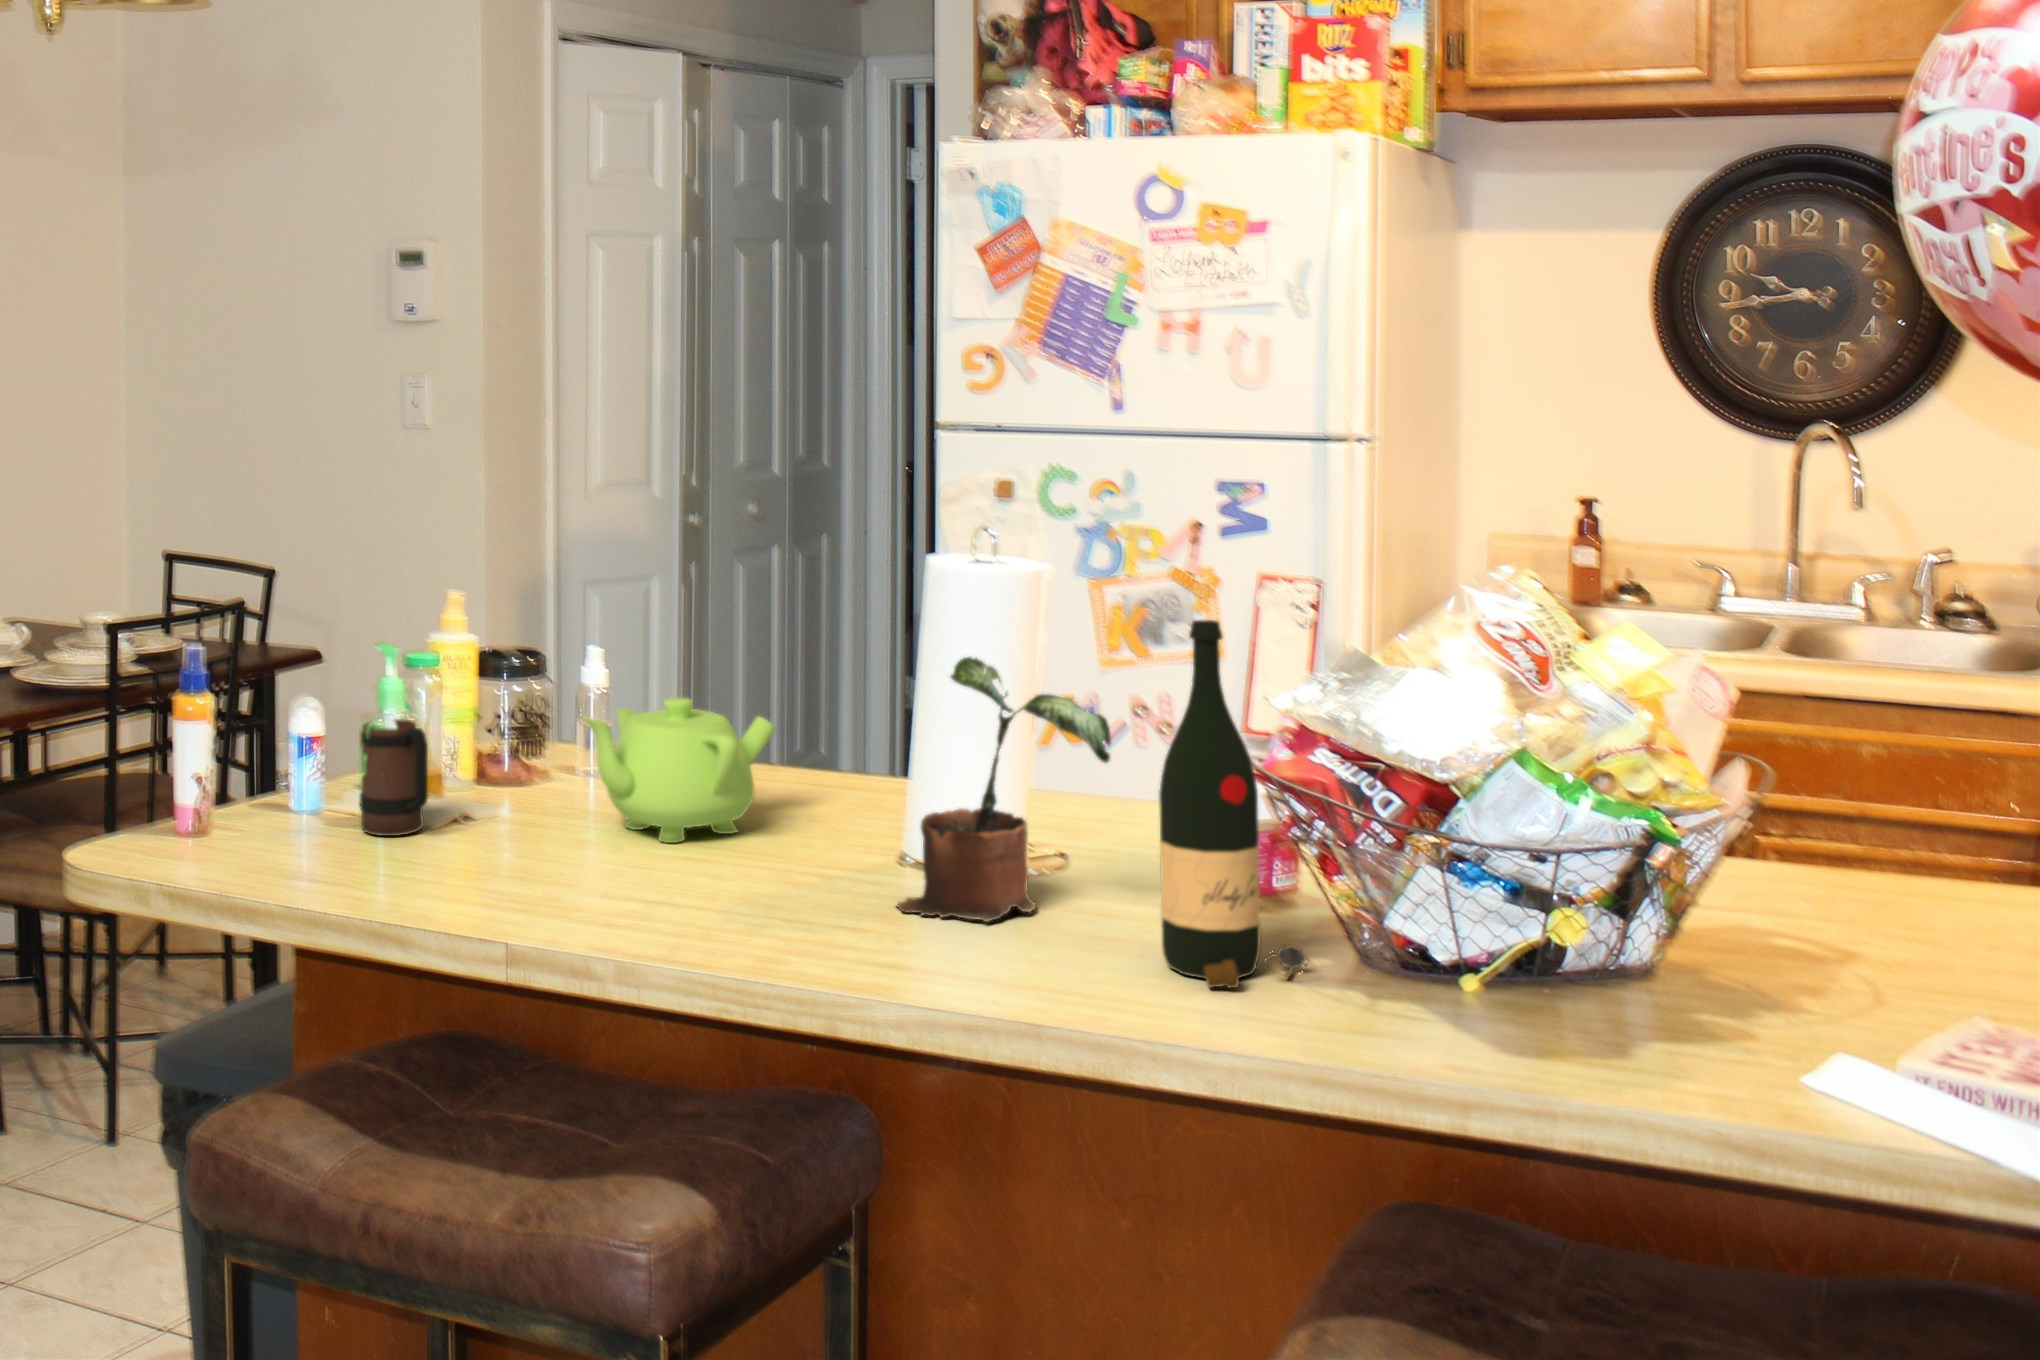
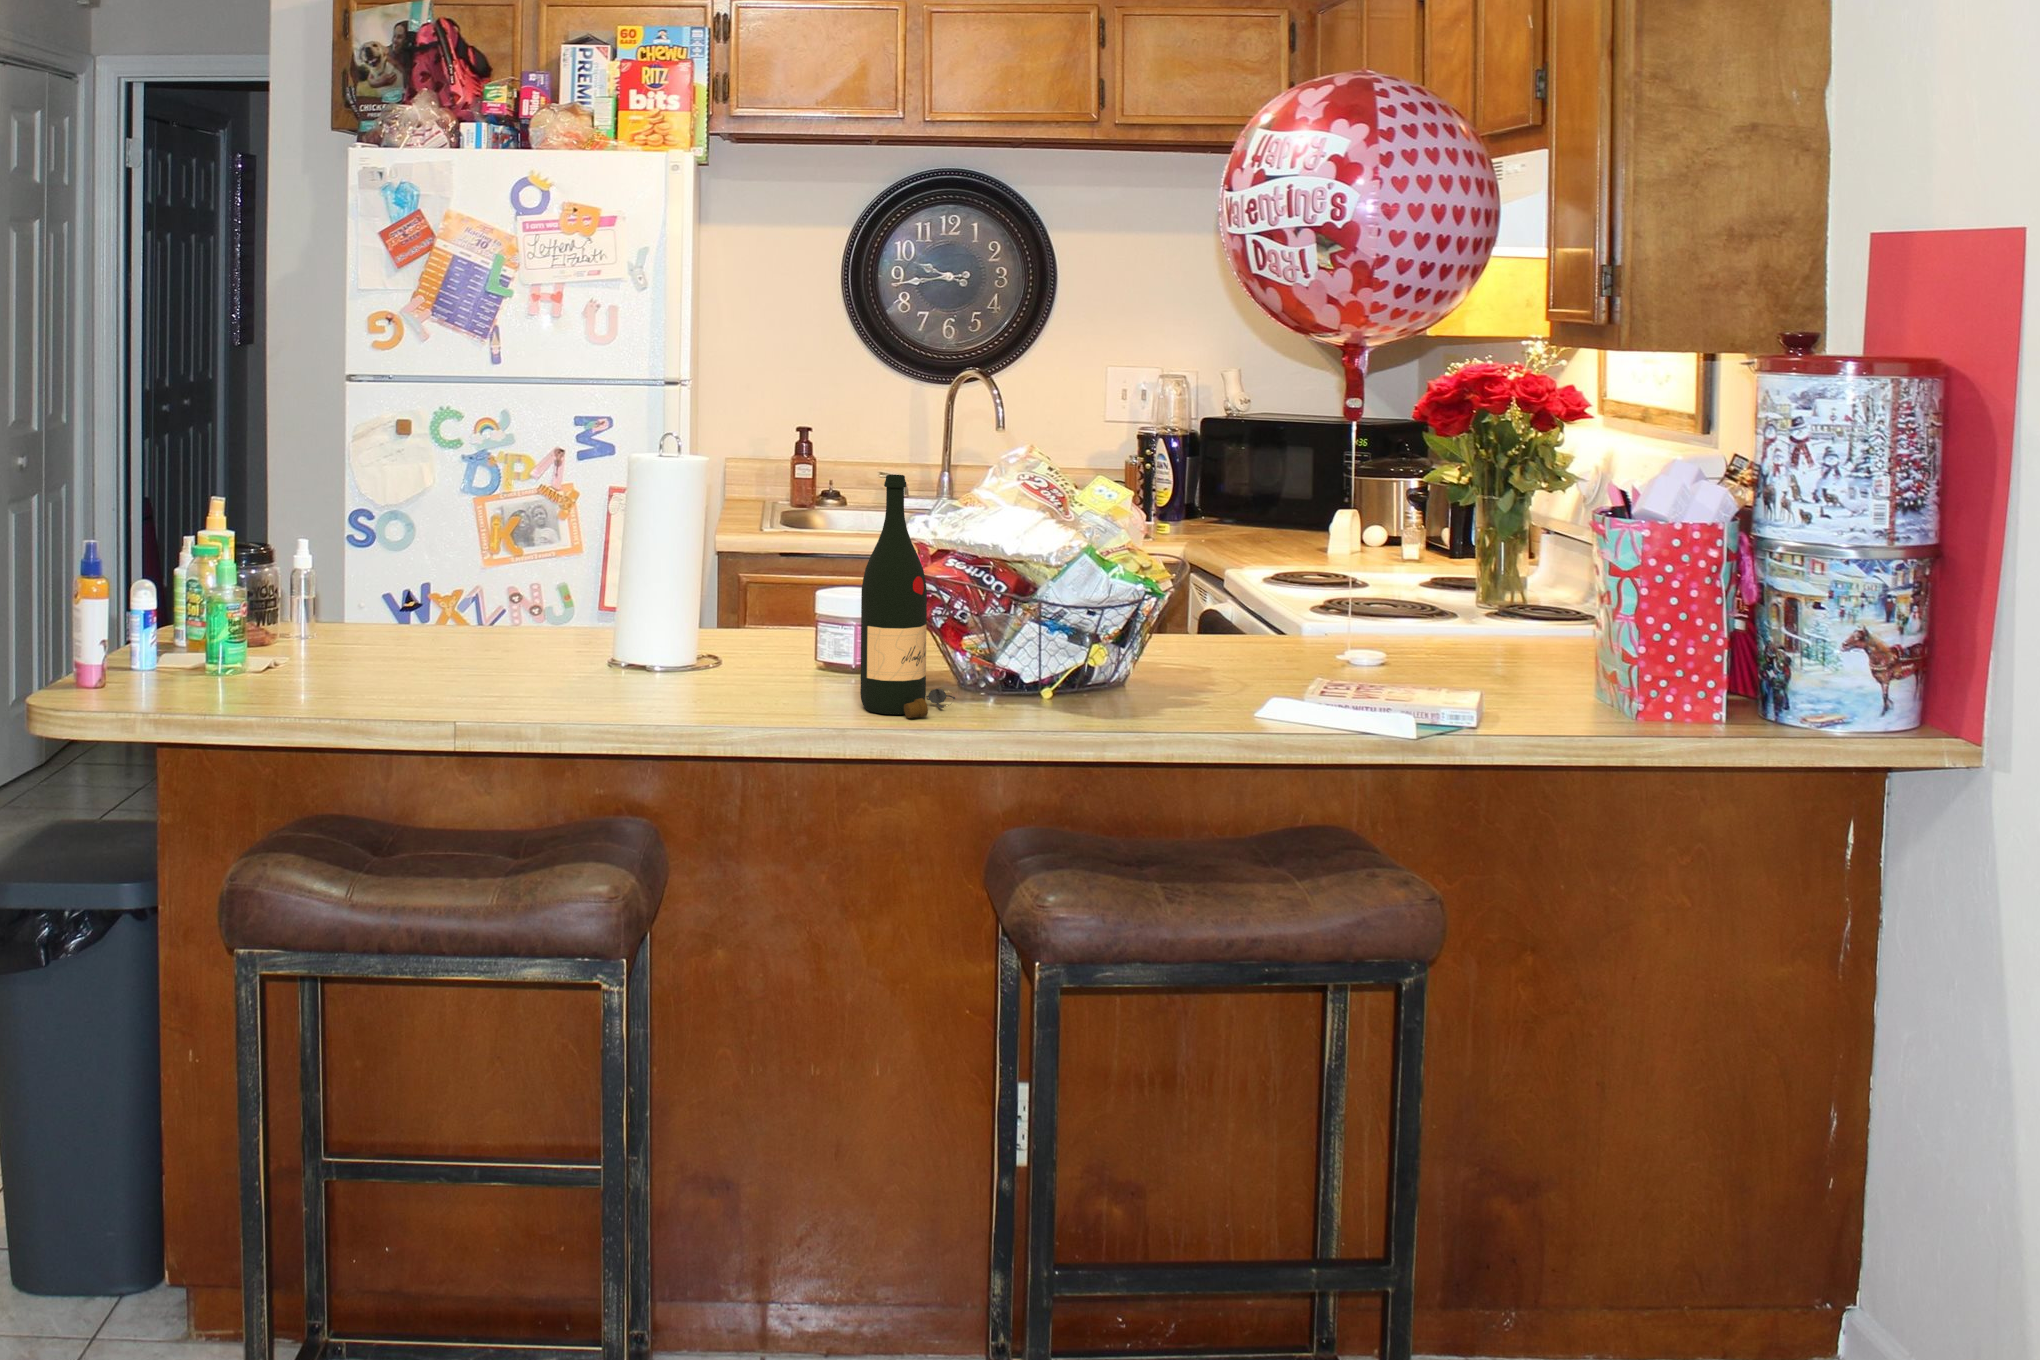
potted plant: present [897,657,1111,922] -> none [646,511,806,704]
teapot: present [582,698,776,843] -> none [338,570,479,684]
mug: present [360,719,428,836] -> none [152,602,228,701]

